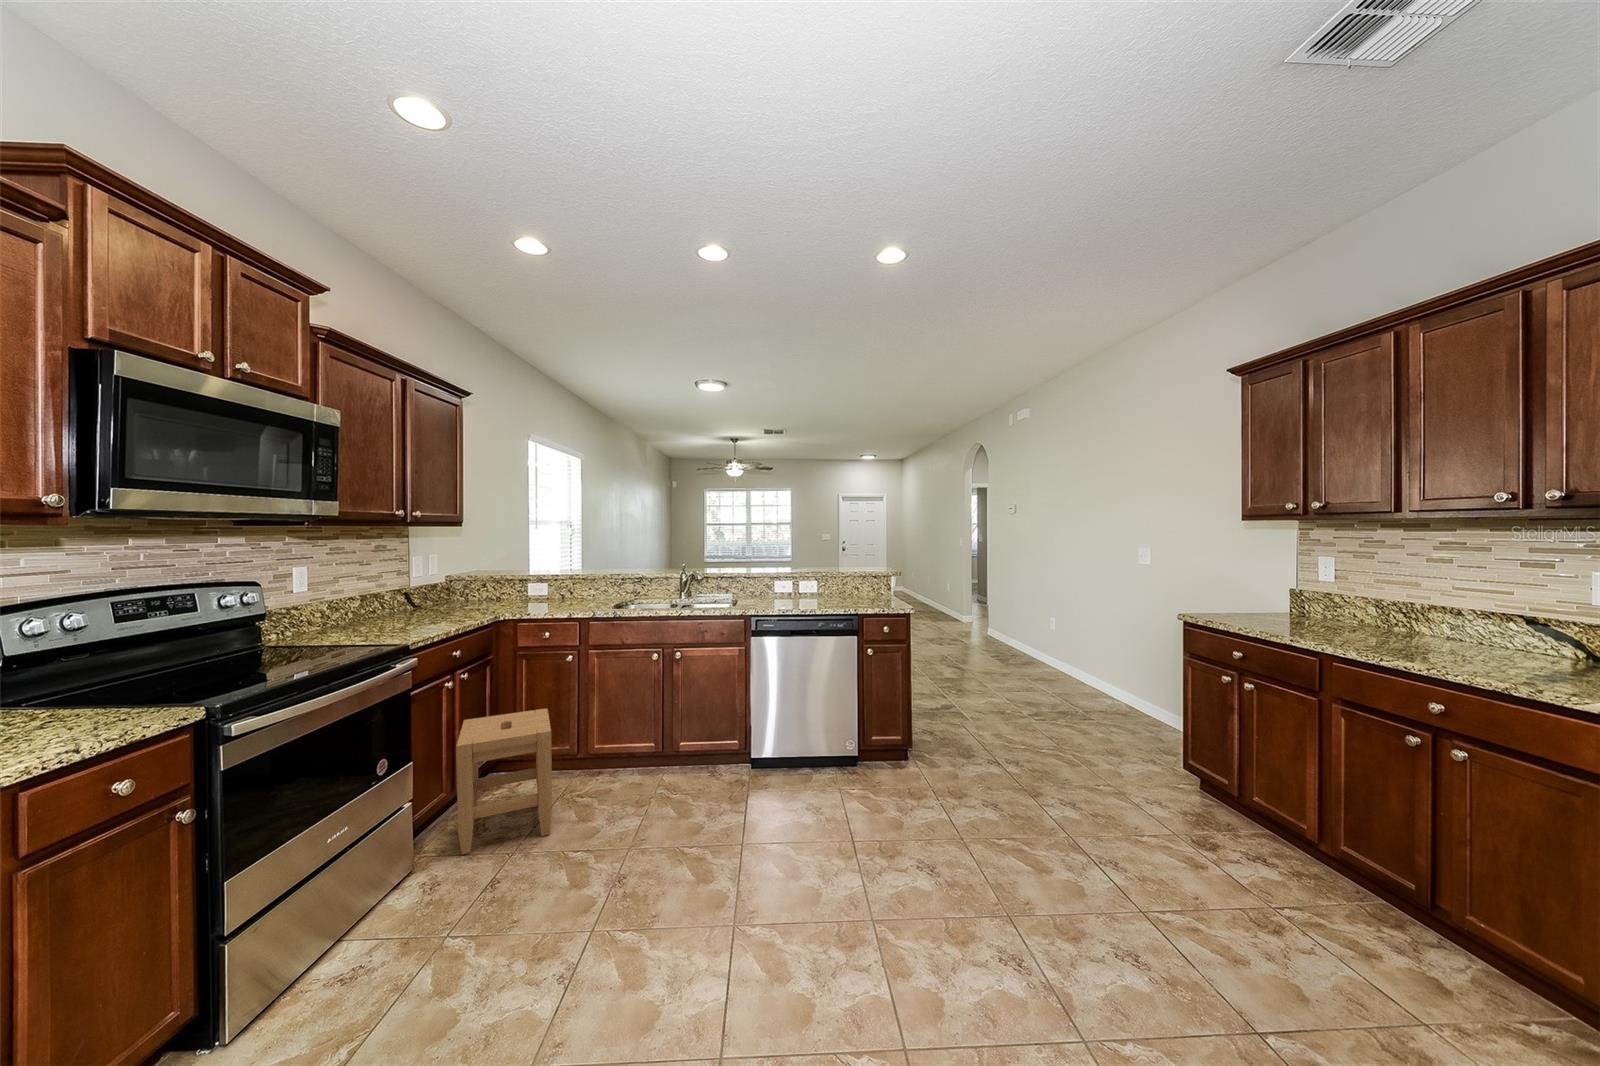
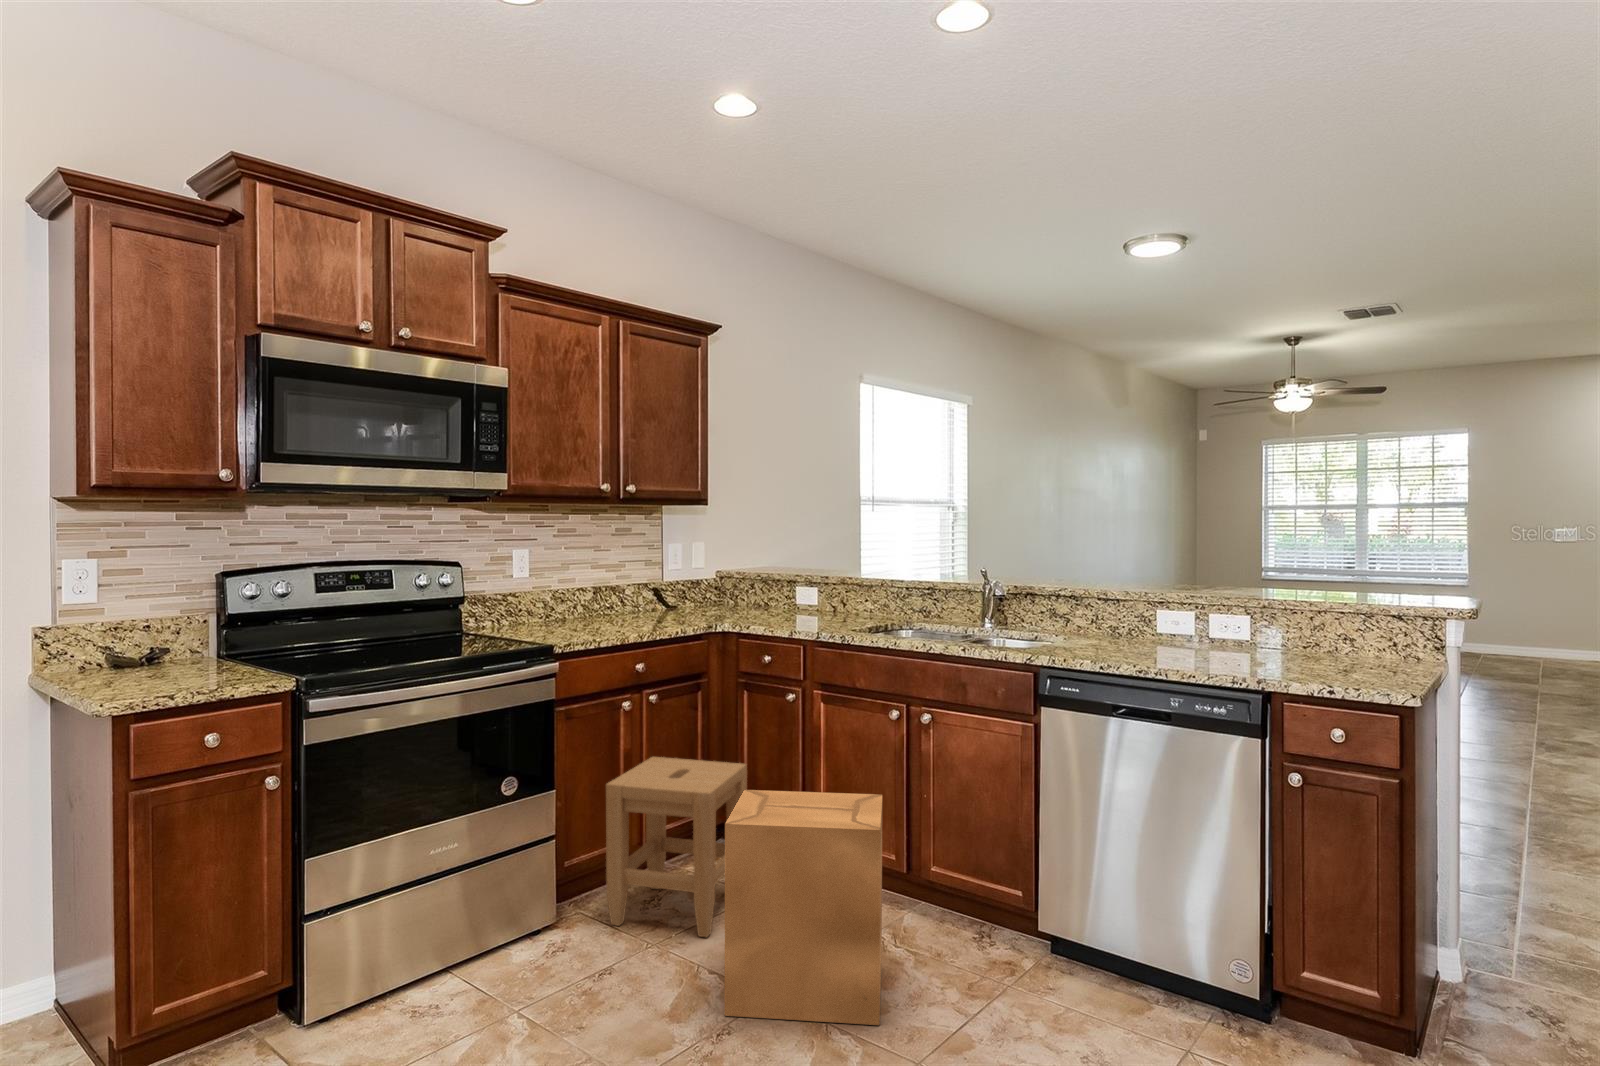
cardboard box: none [588,703,706,872] -> present [724,790,882,1025]

